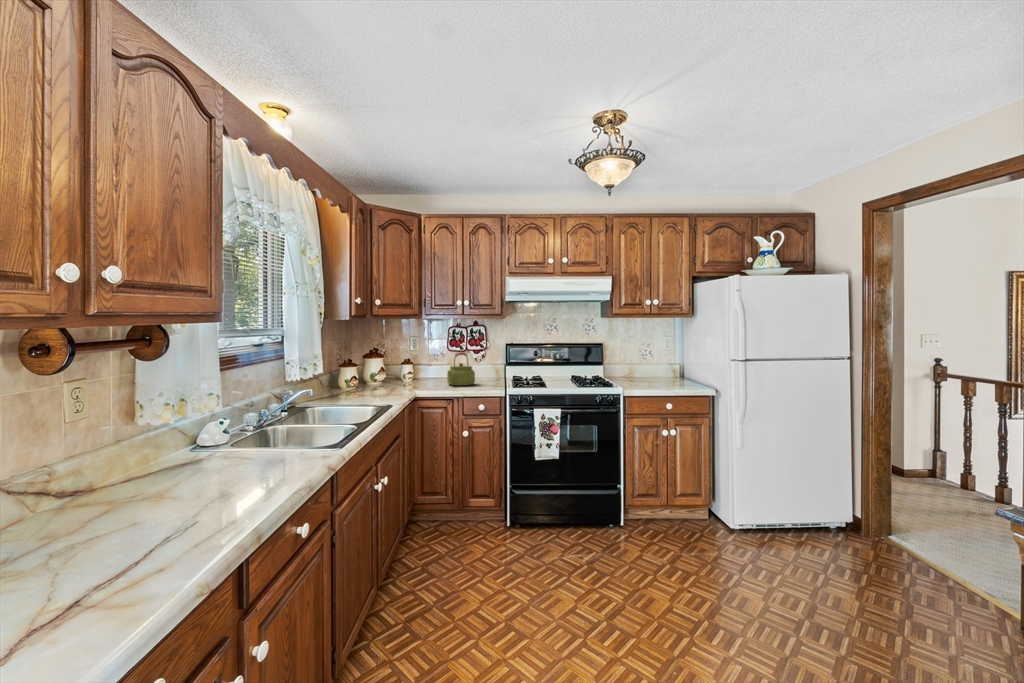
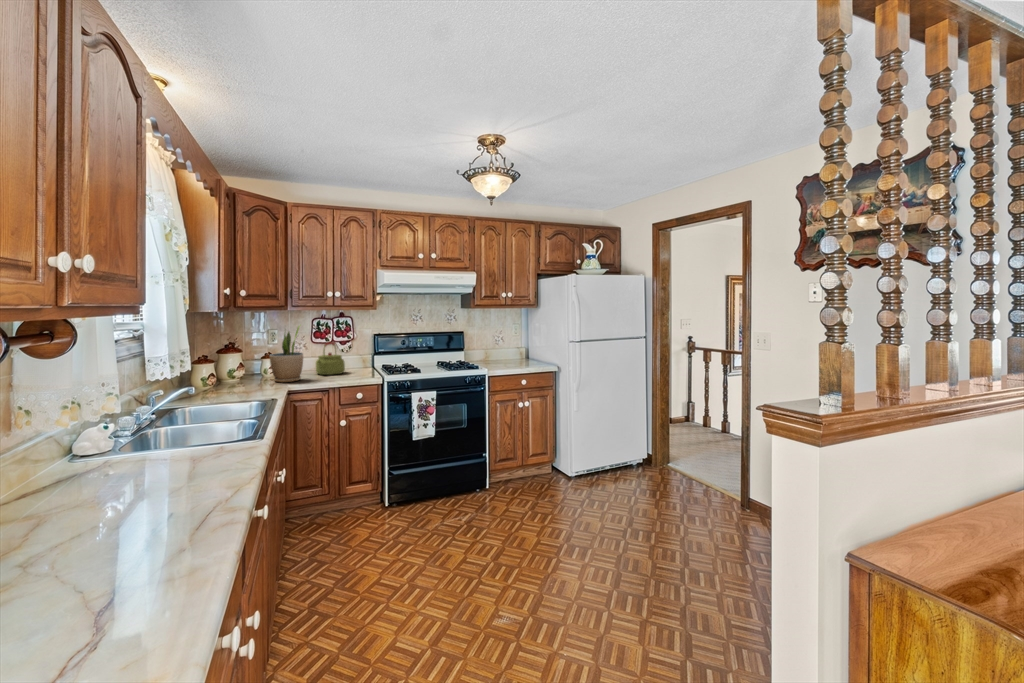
potted plant: none [401,333,431,390] -> present [270,326,303,382]

